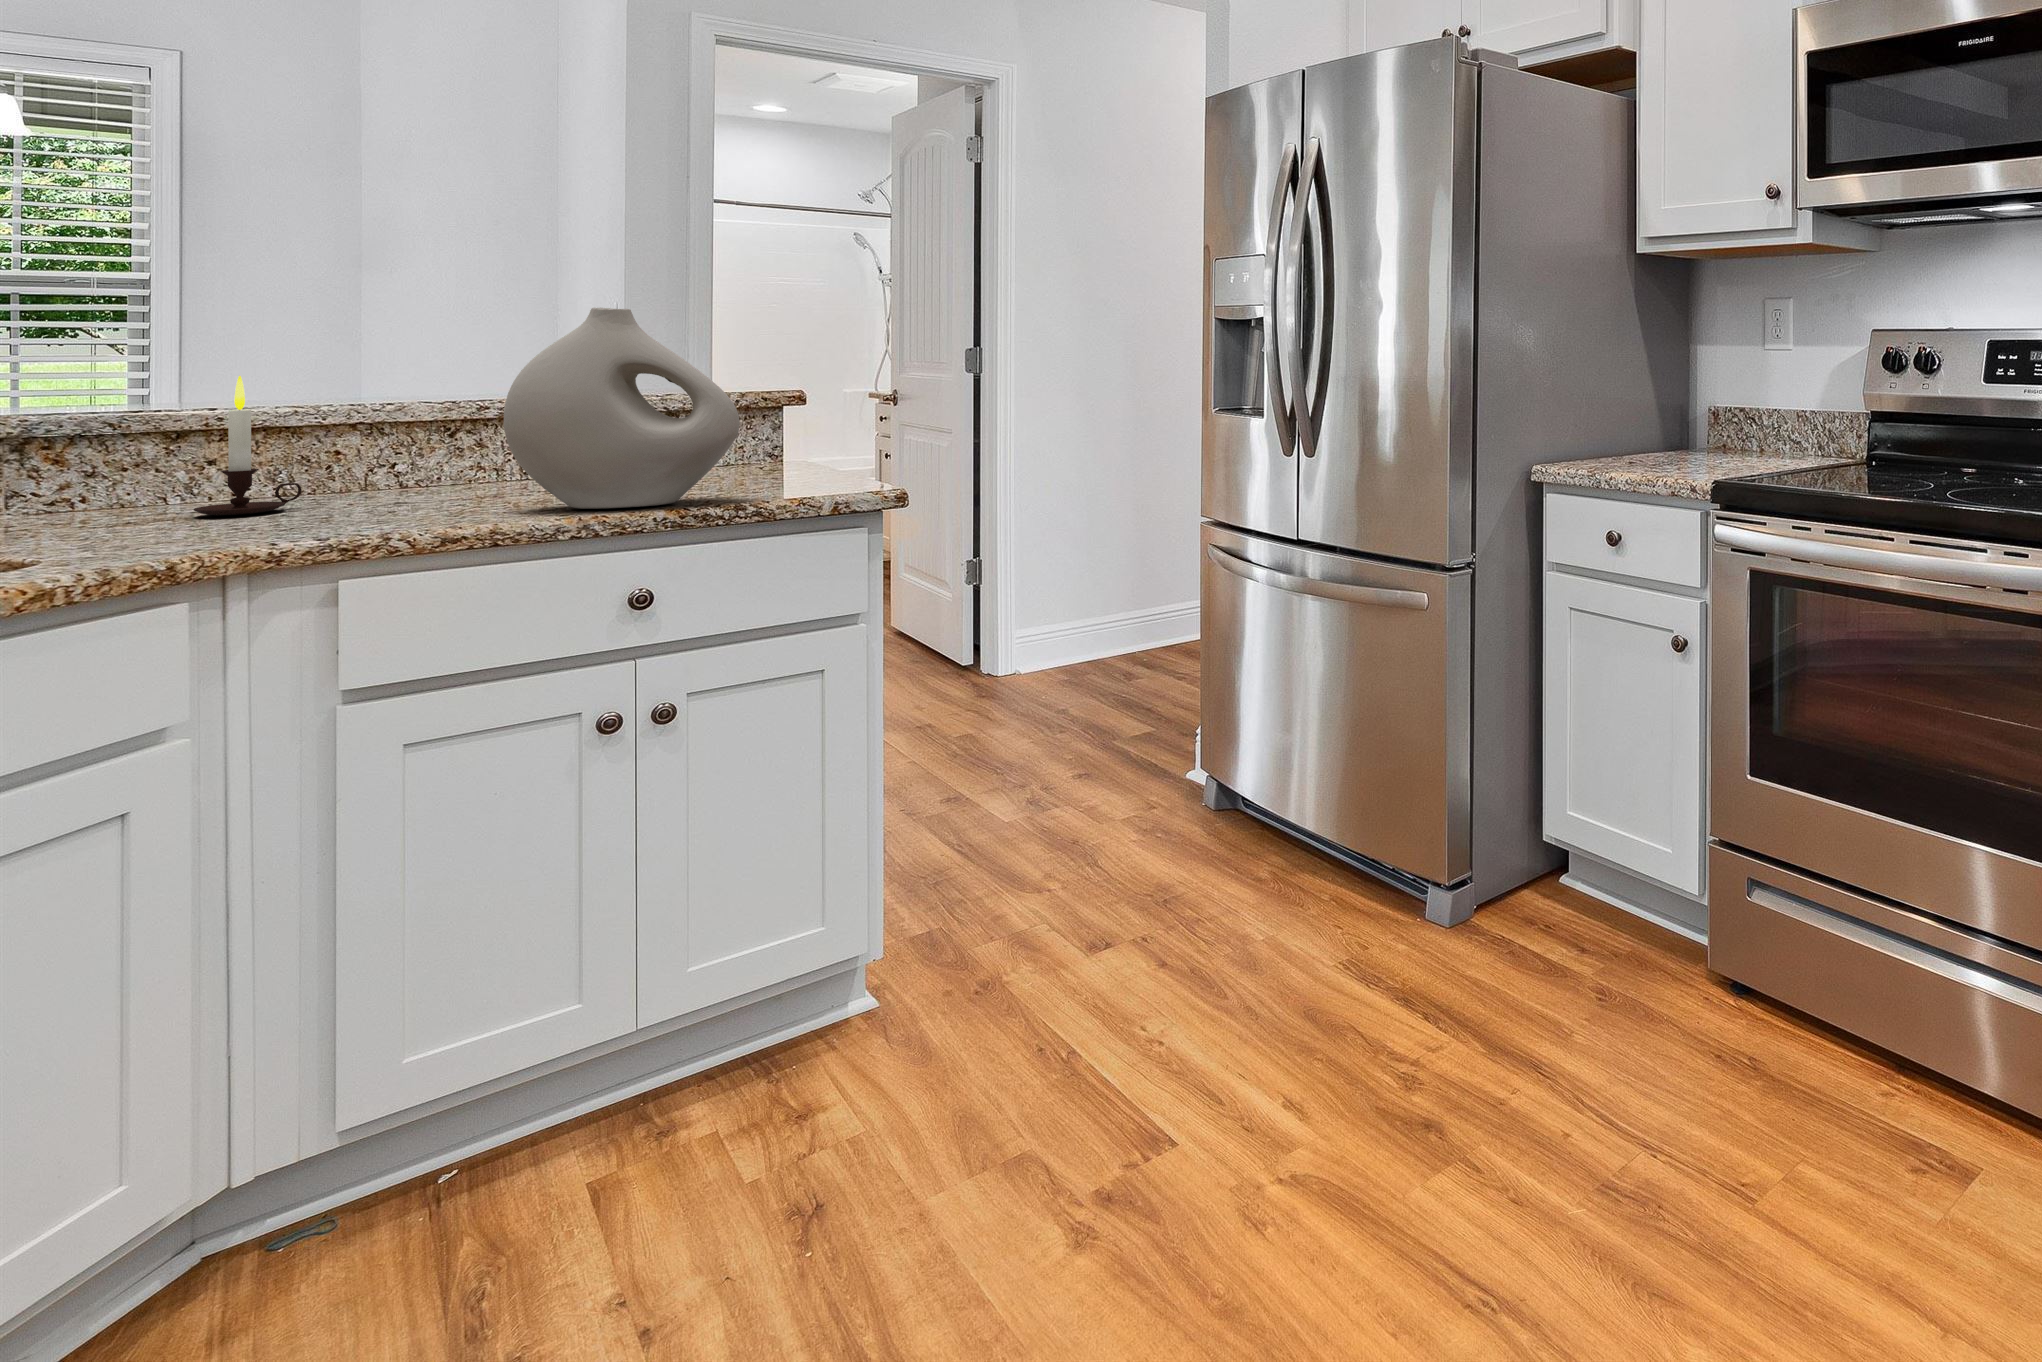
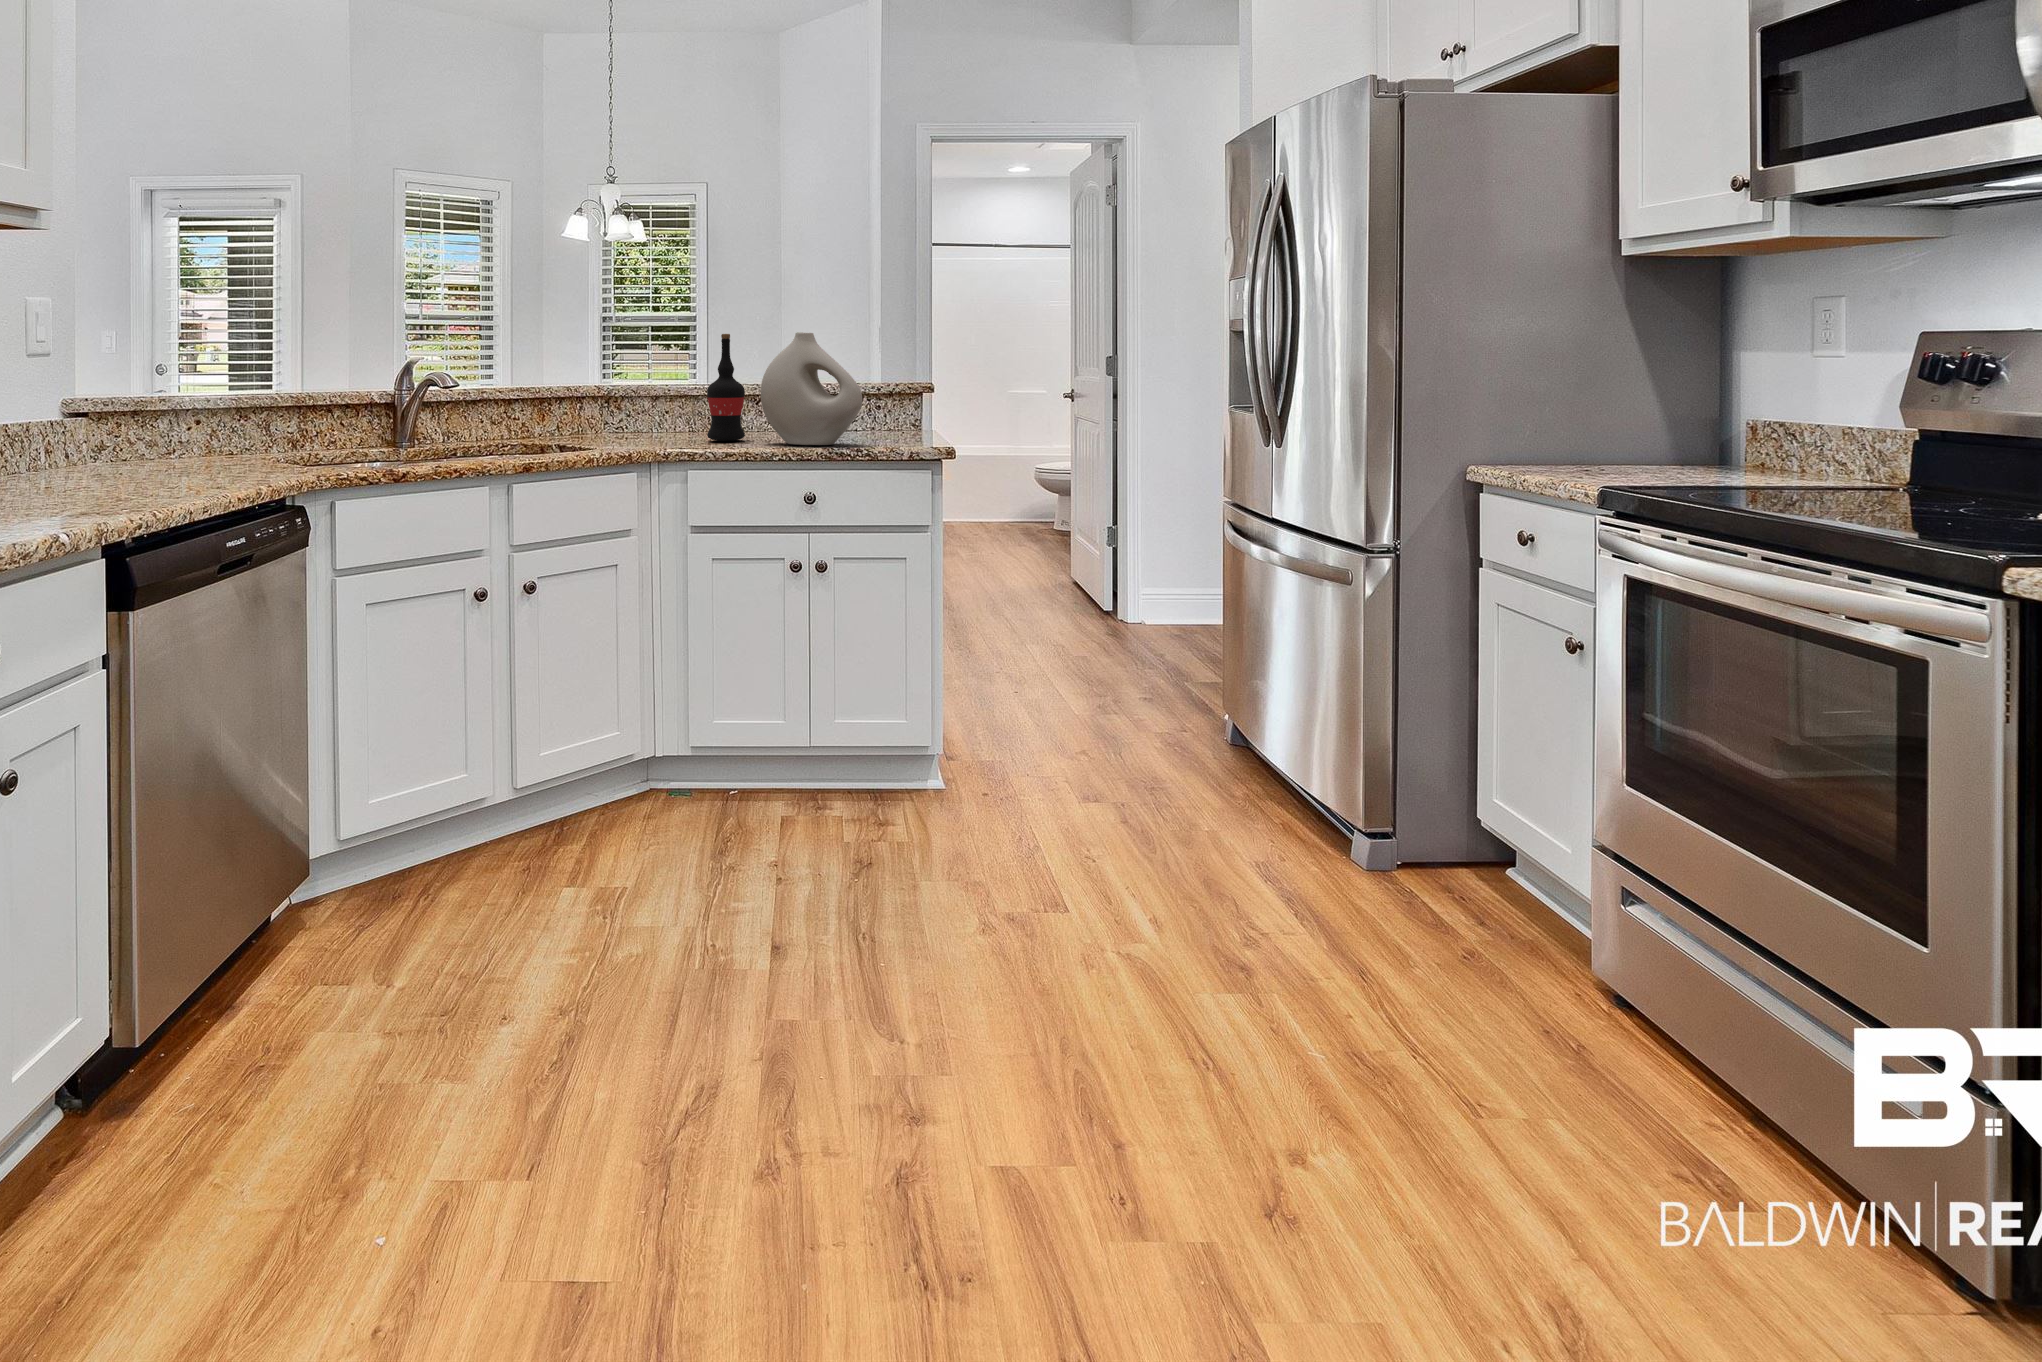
wine bottle: none [354,307,451,514] -> present [707,334,745,441]
candle: present [194,376,302,515] -> none [659,369,699,437]

